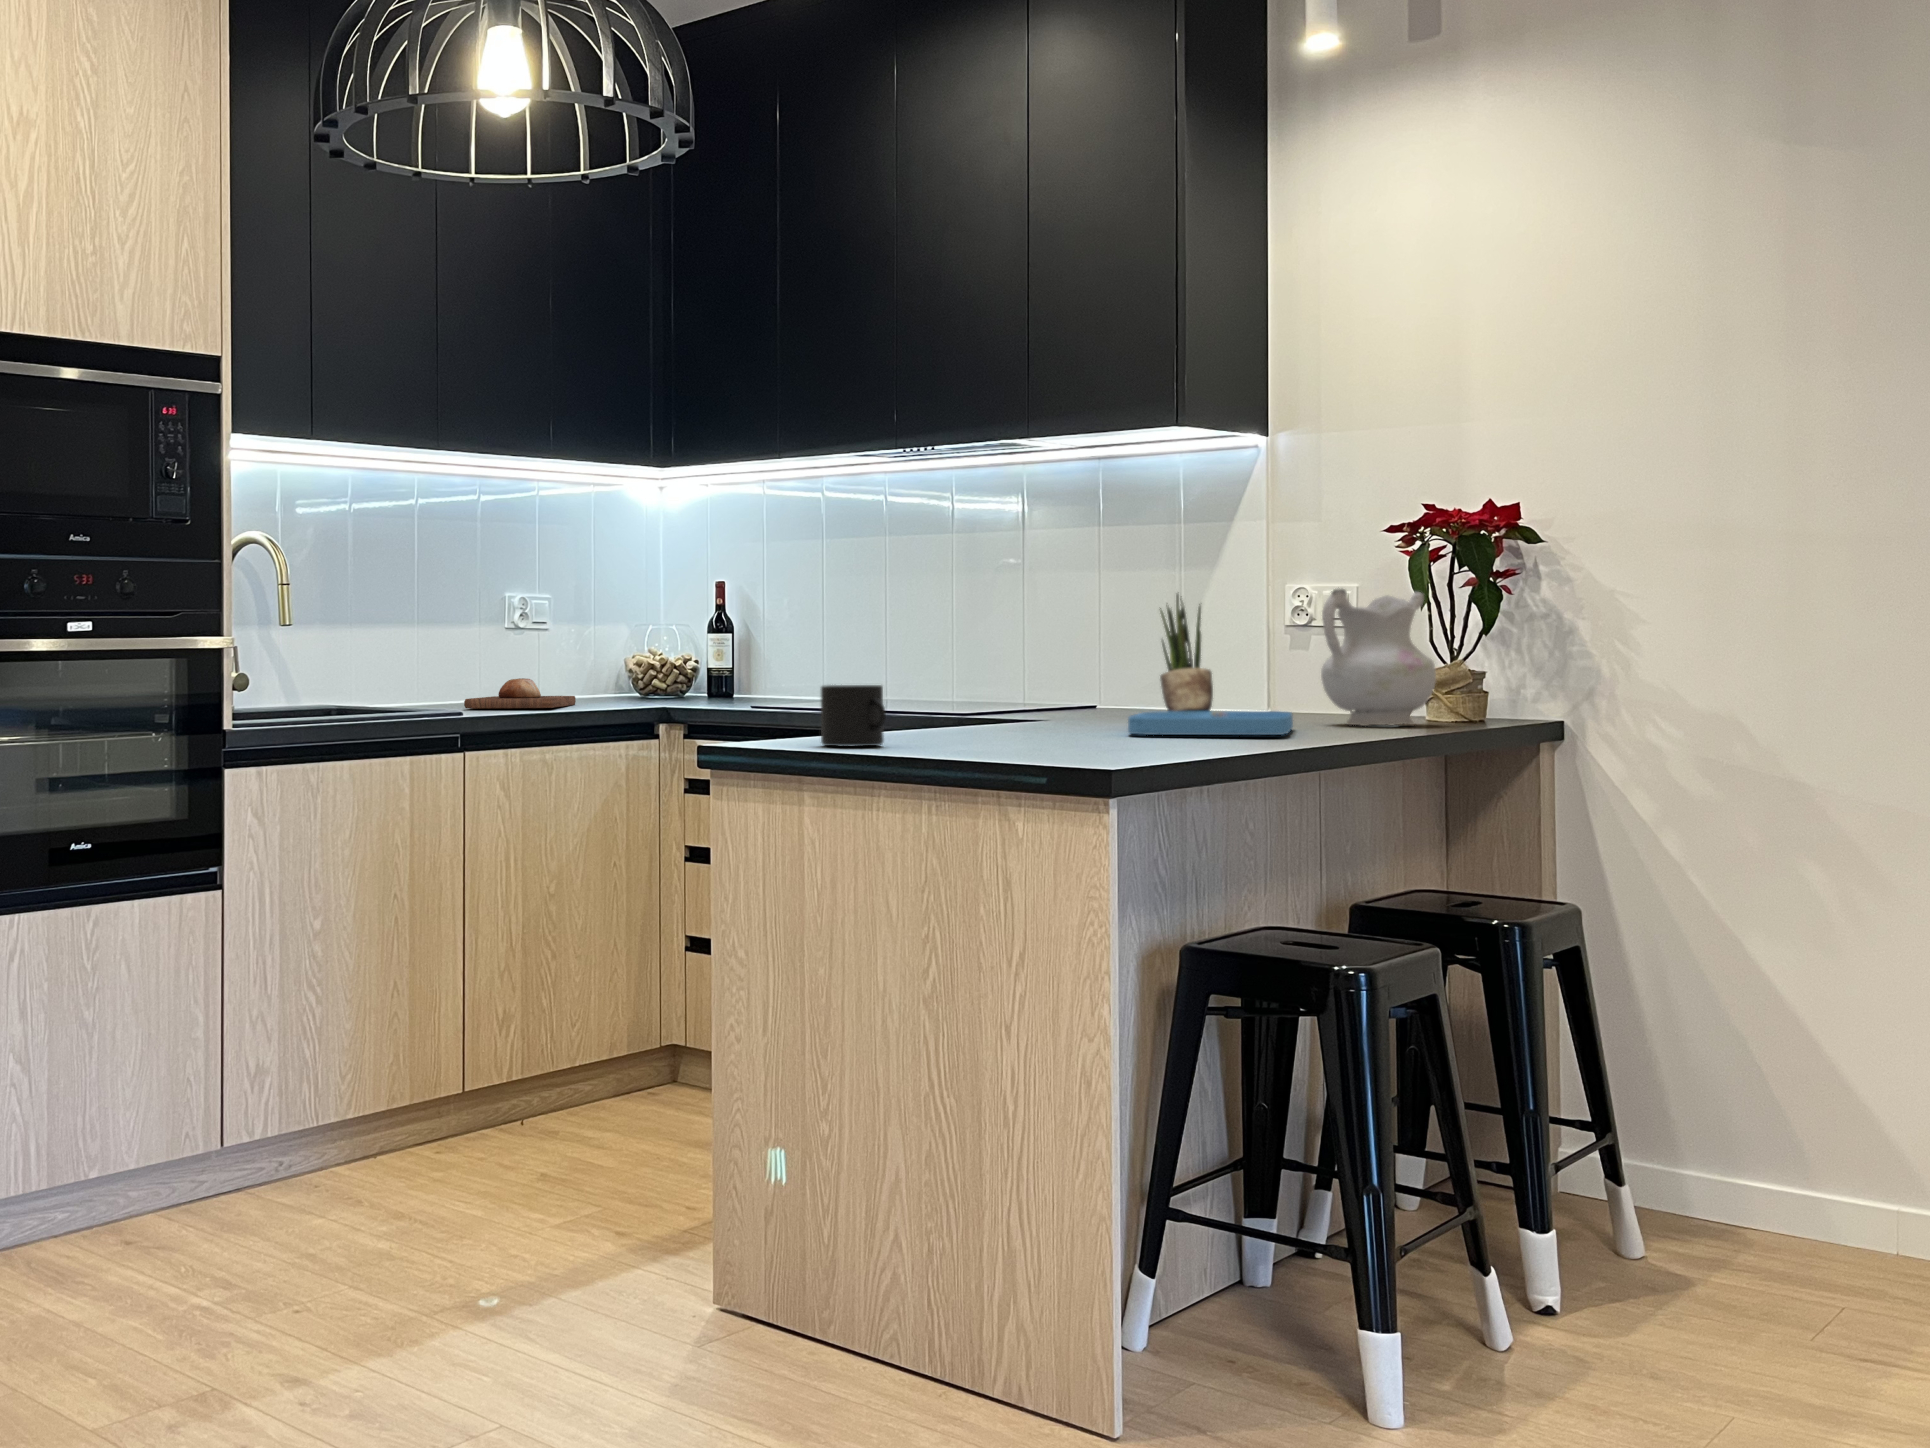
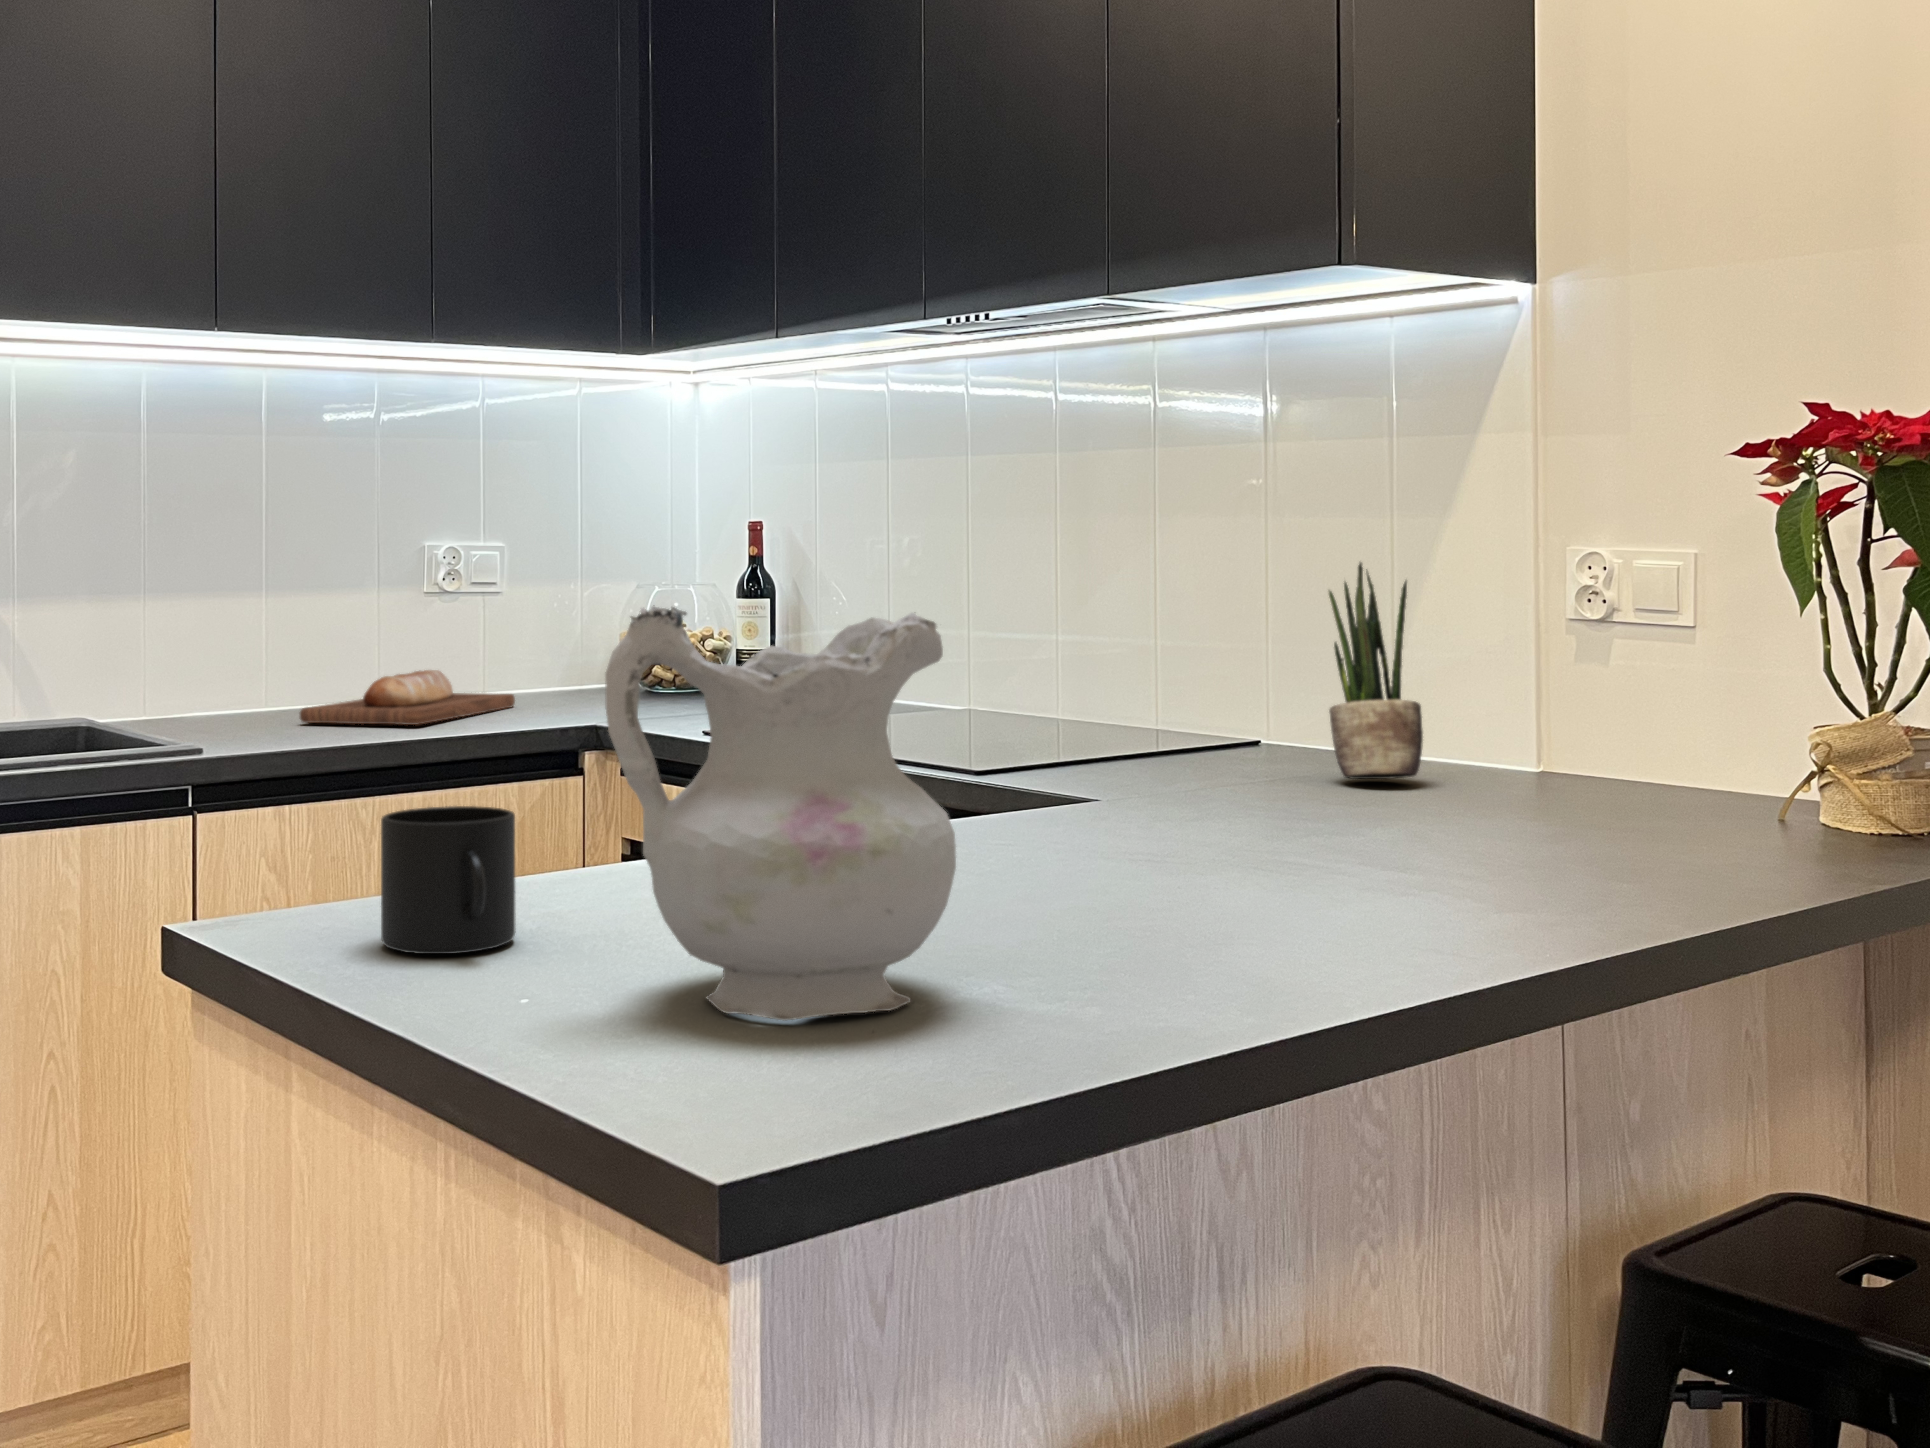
ceramic pitcher: present [1321,588,1436,726] -> present [605,607,956,1020]
tray: present [1128,711,1293,735] -> none [1125,808,1511,918]

